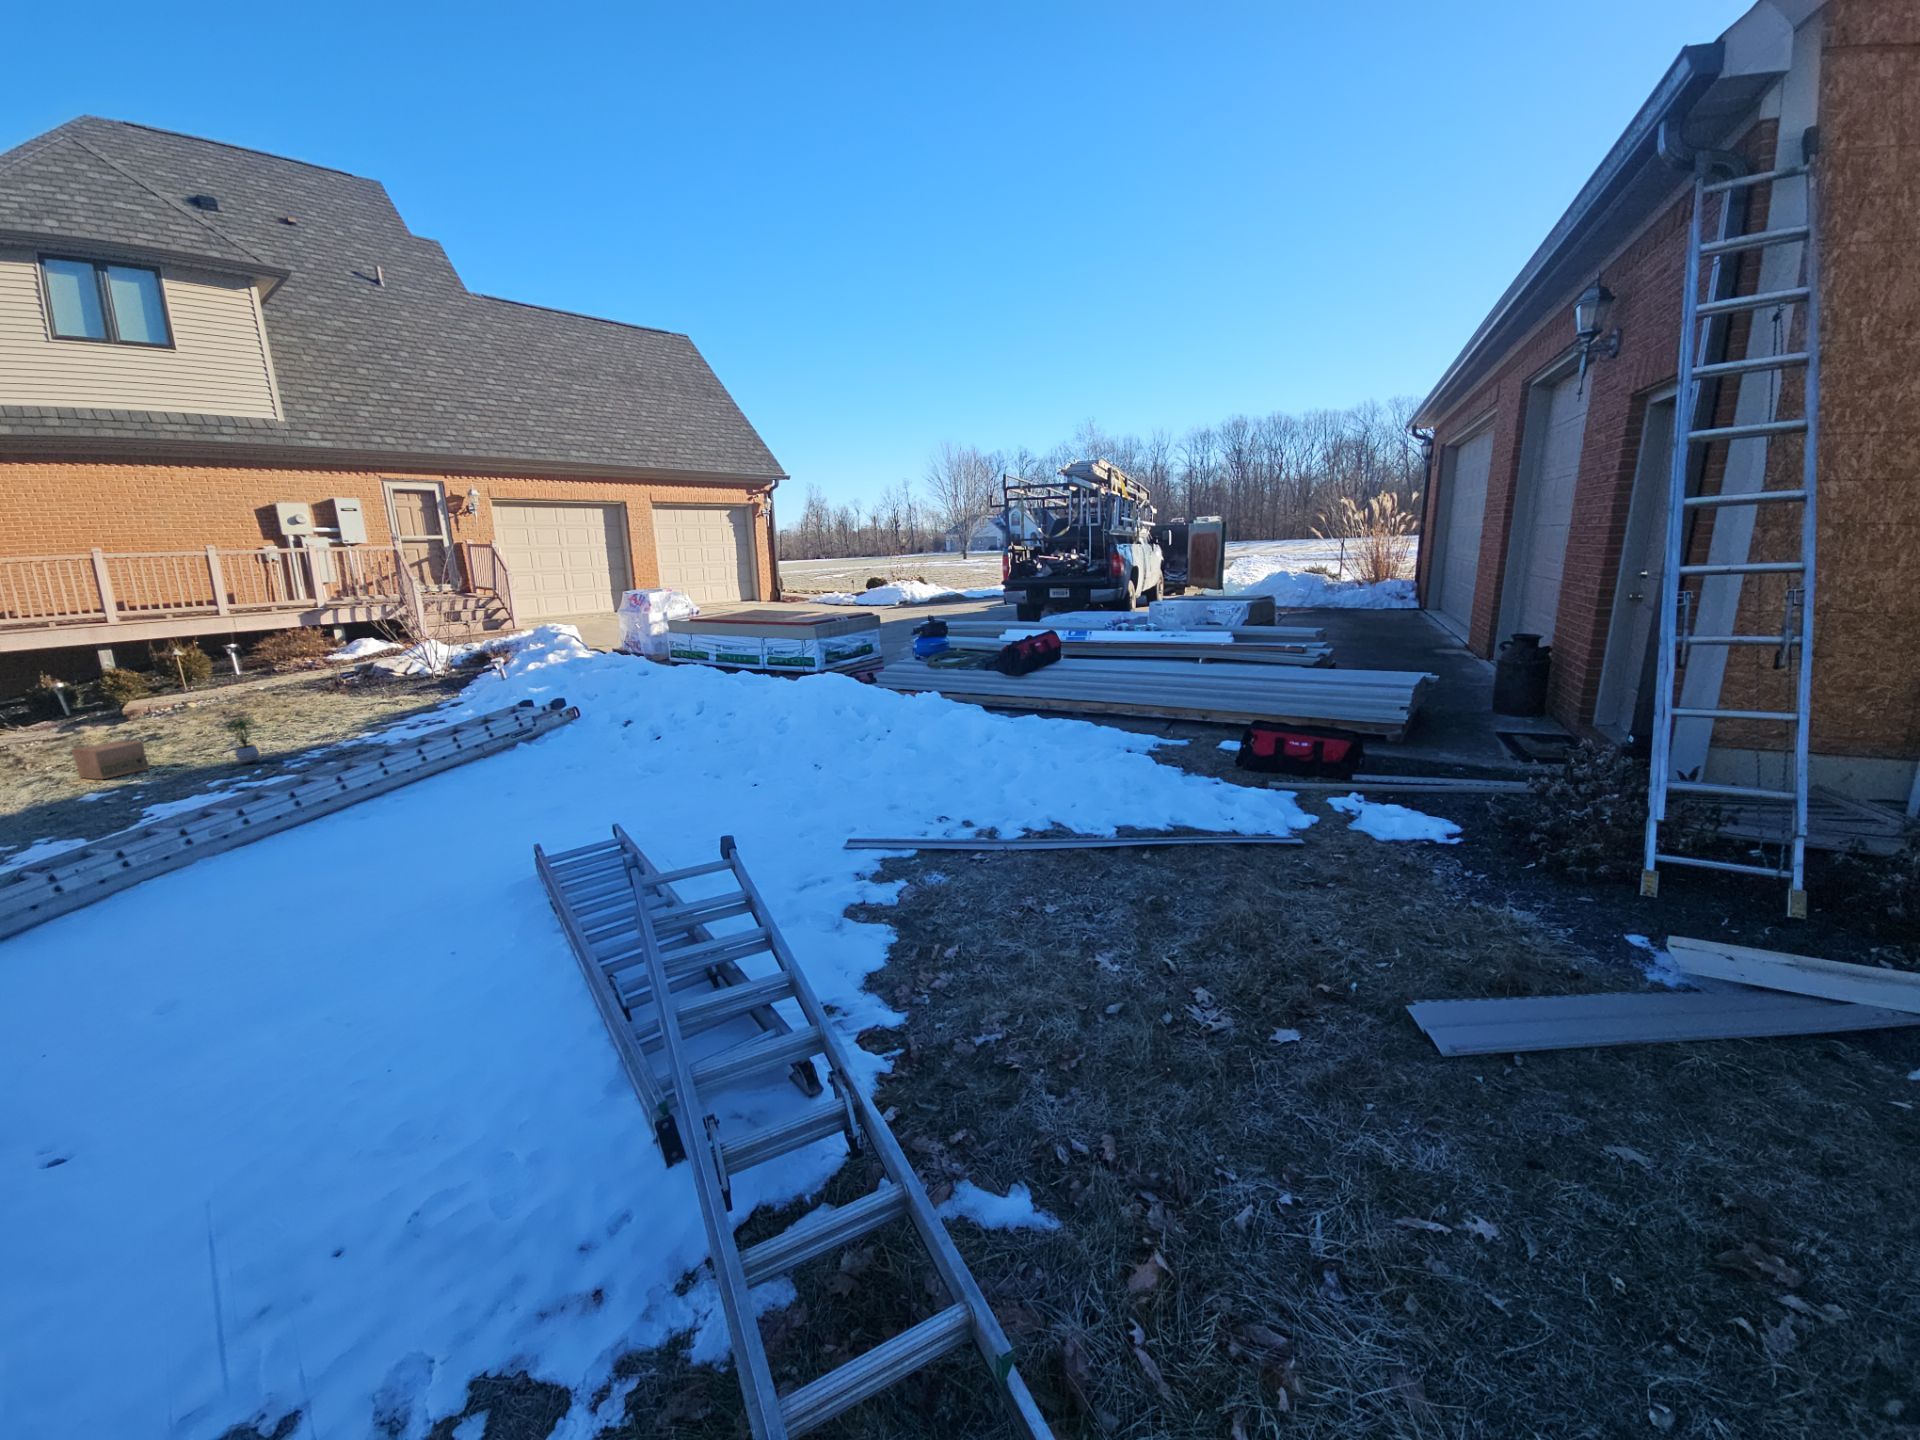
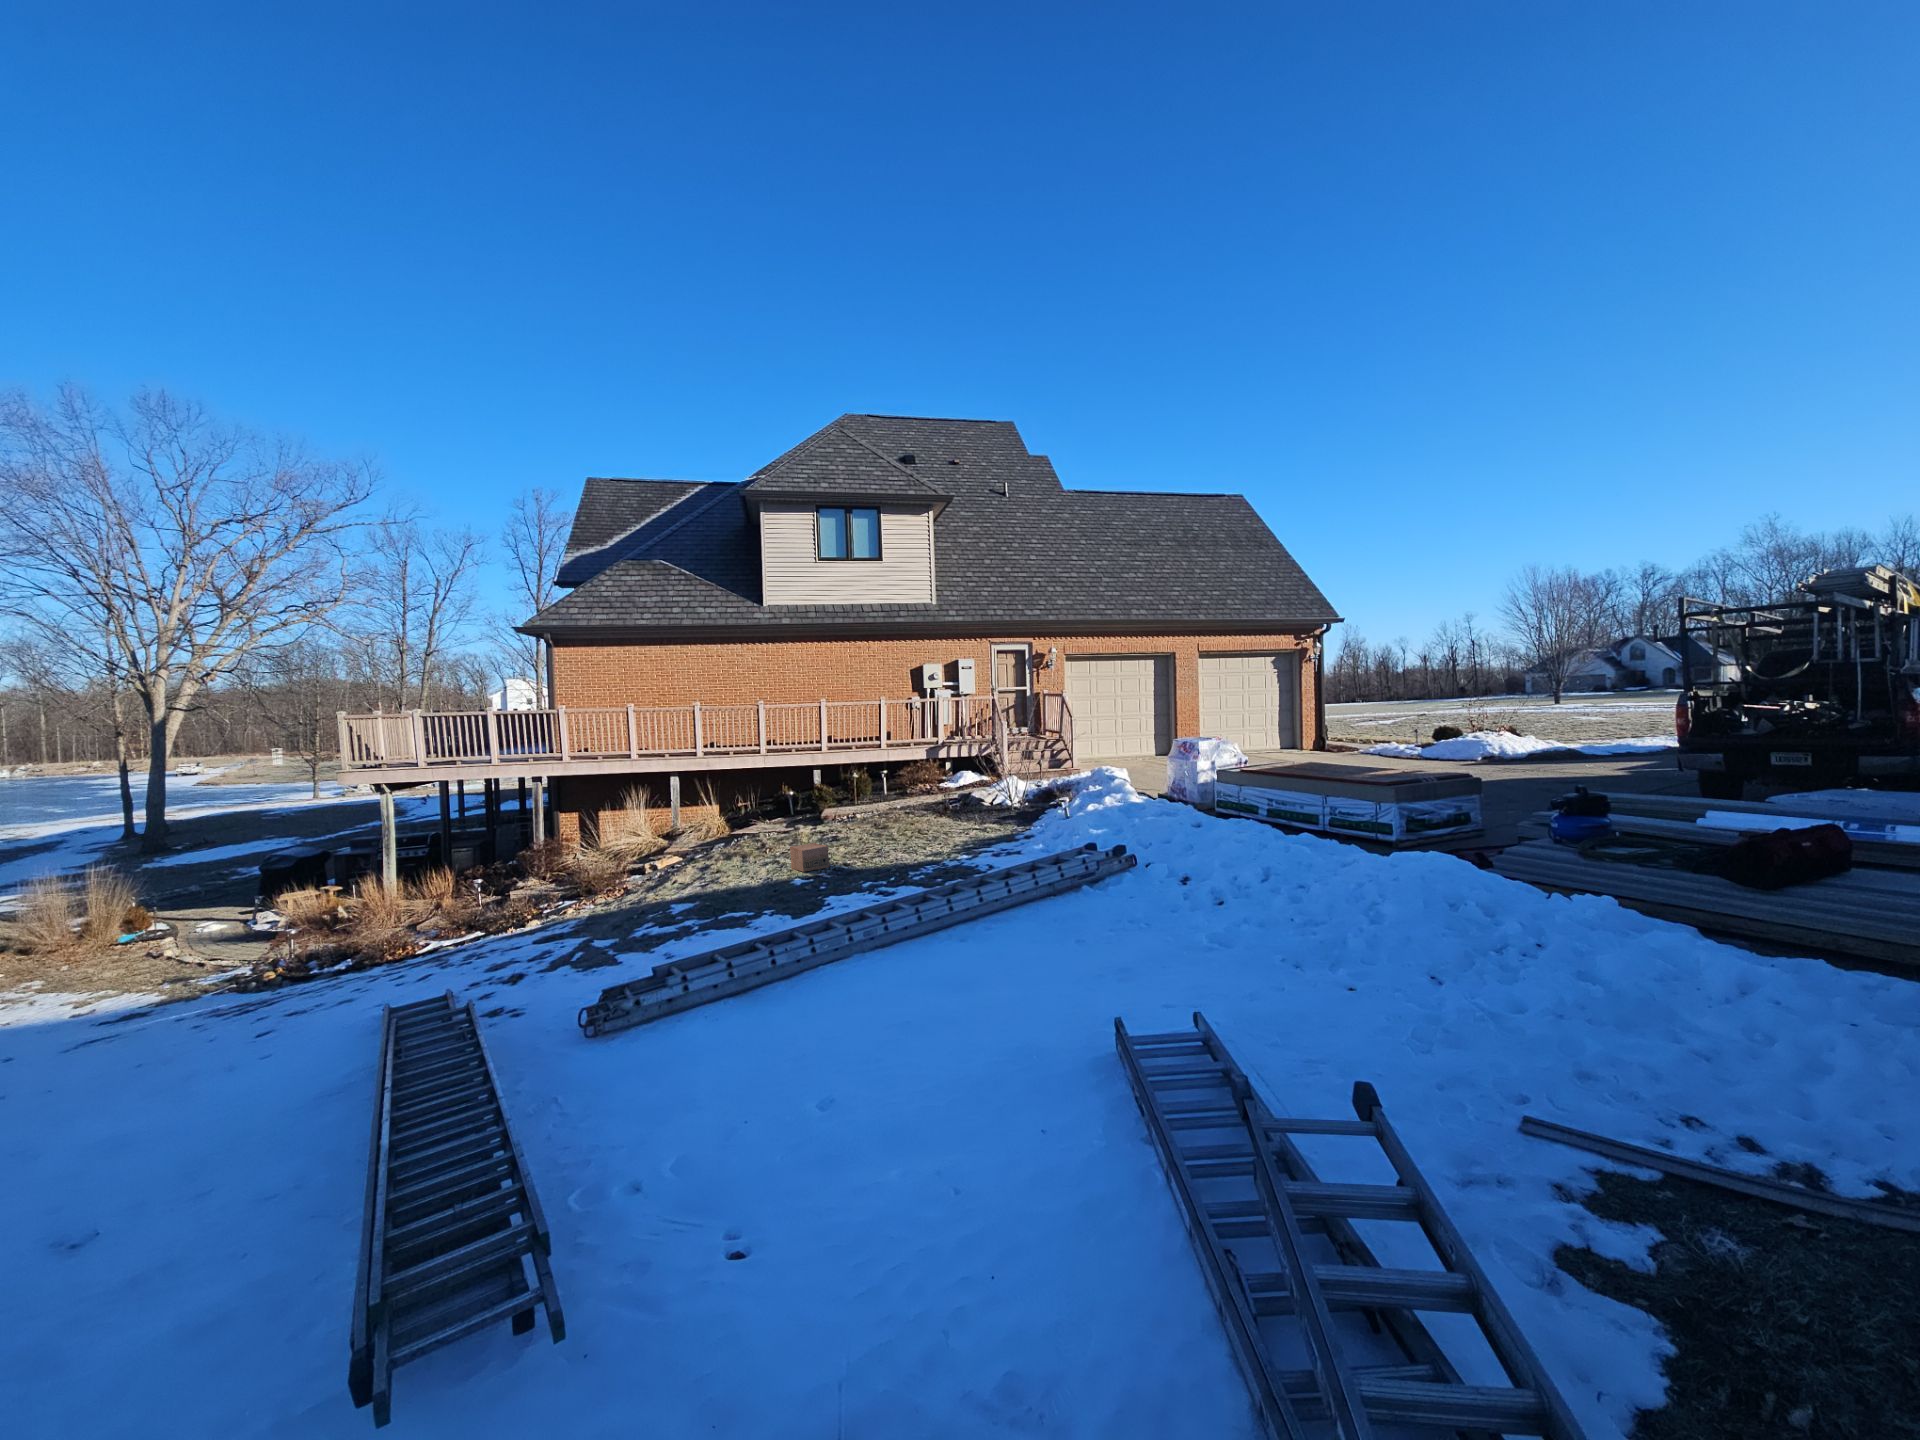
potted plant: present [220,716,259,765] -> none [871,832,898,873]

